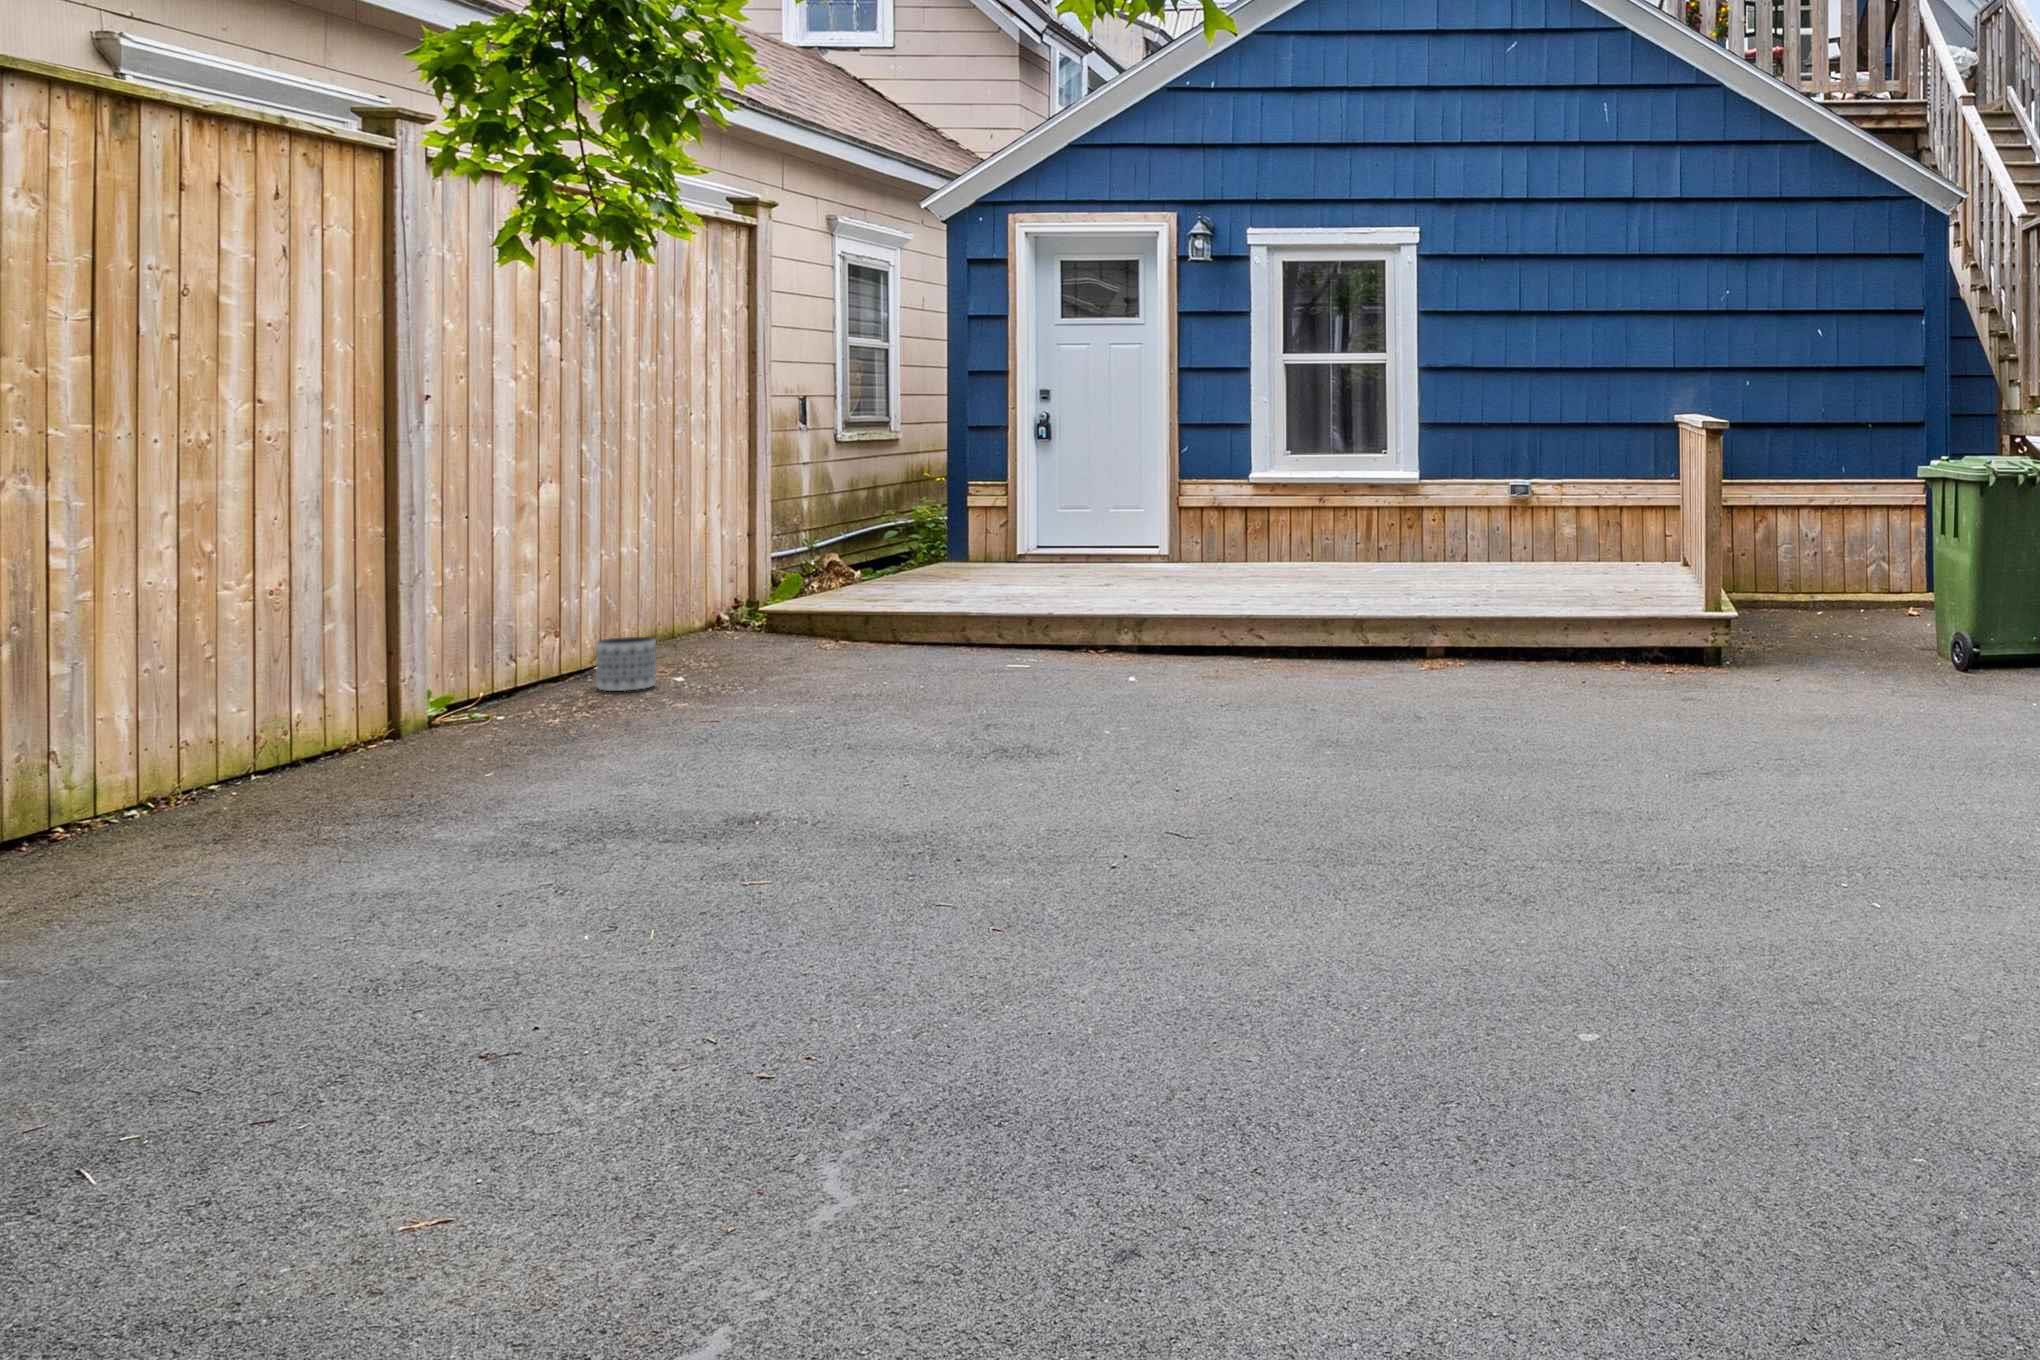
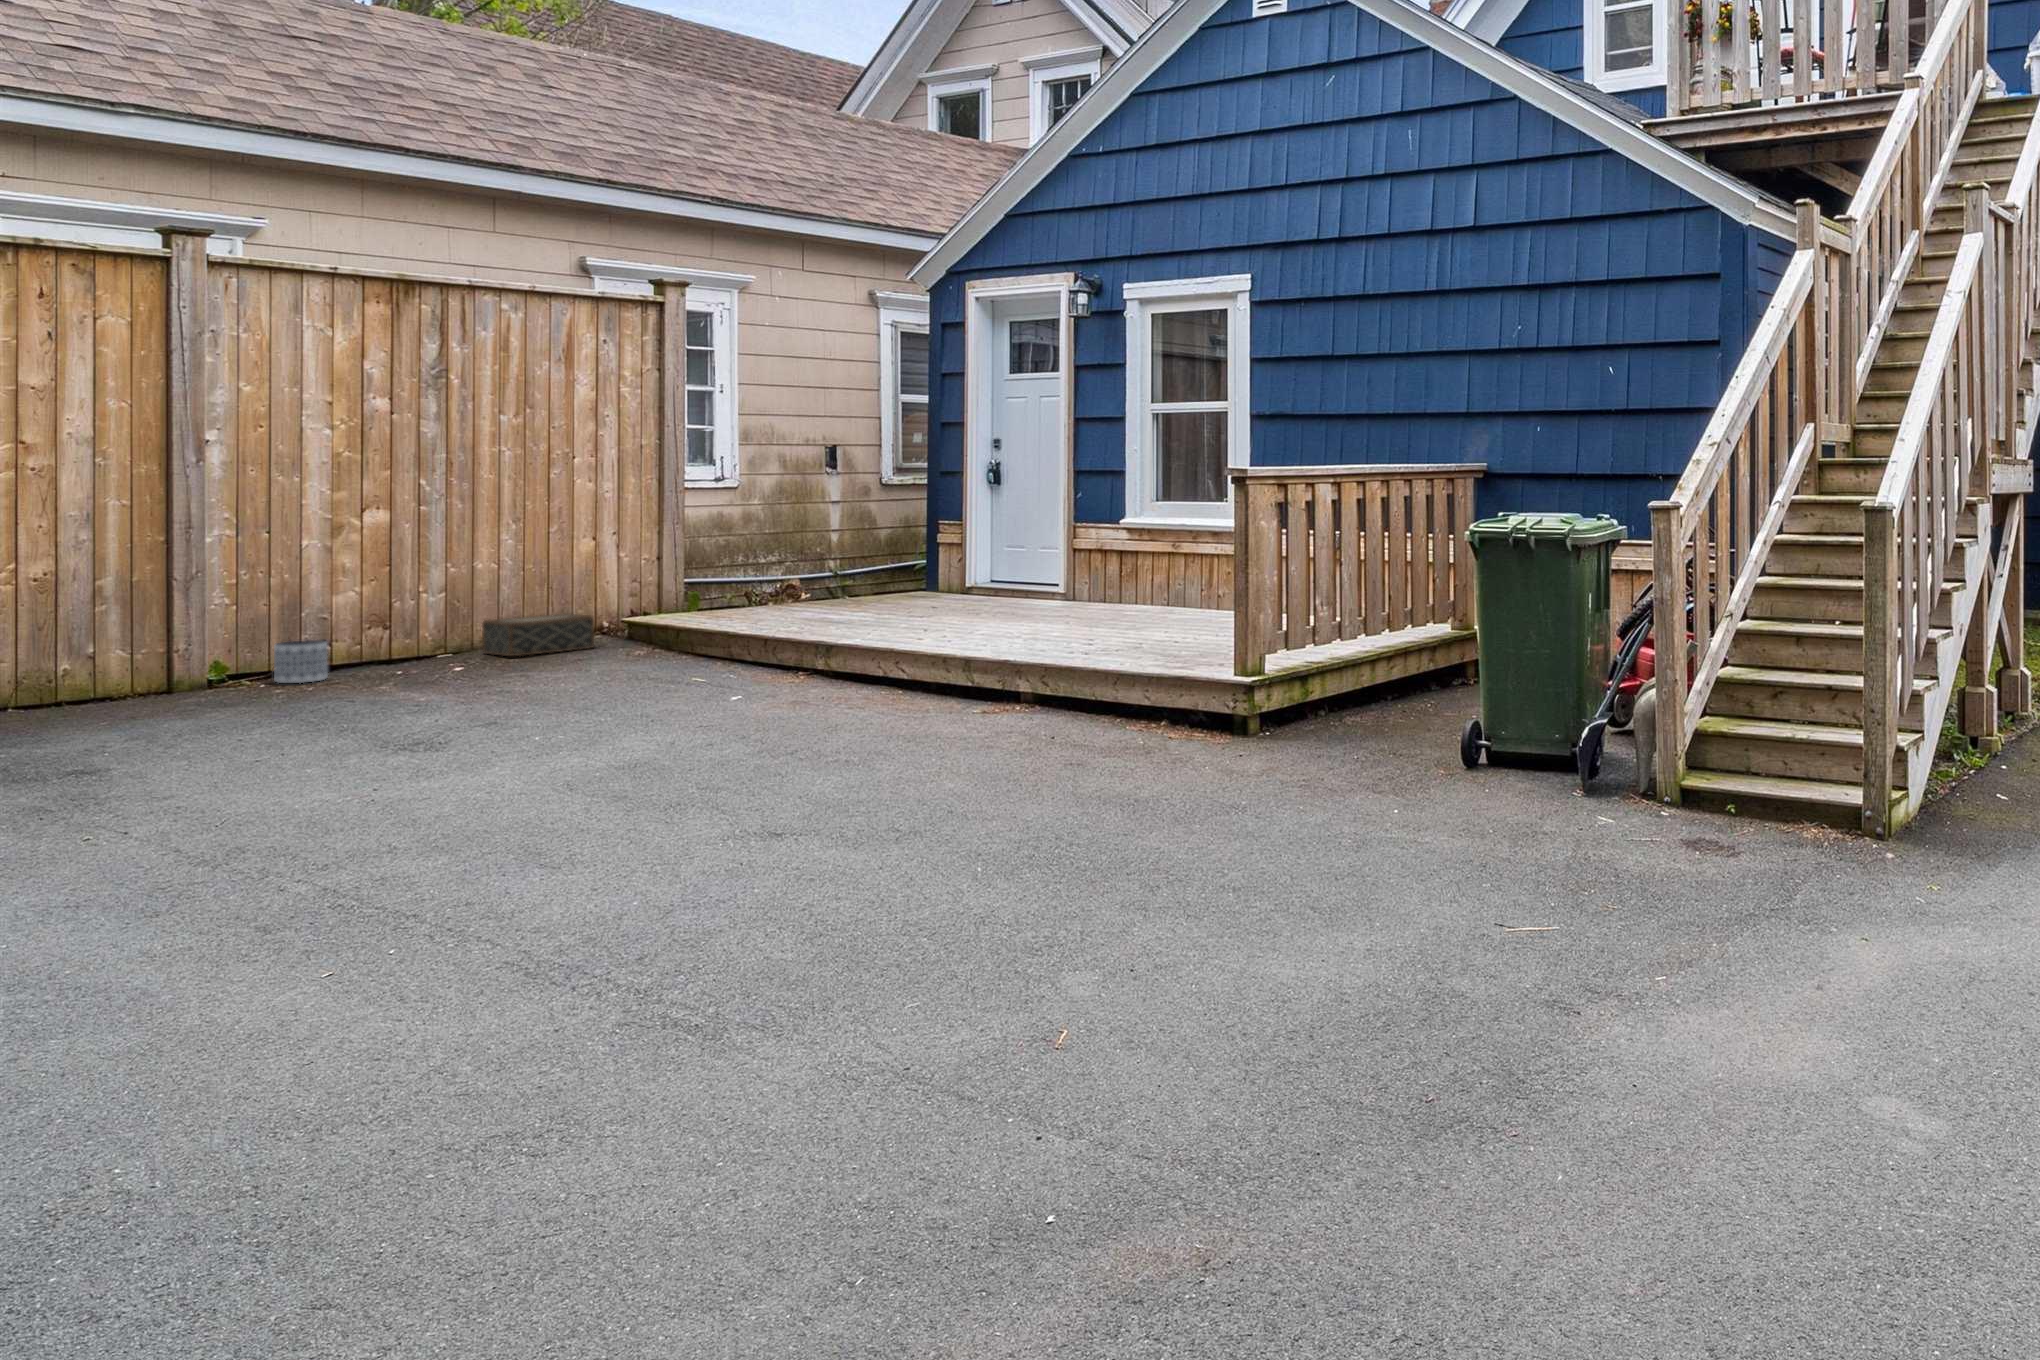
woven basket: none [699,599,797,650] -> present [482,614,594,656]

